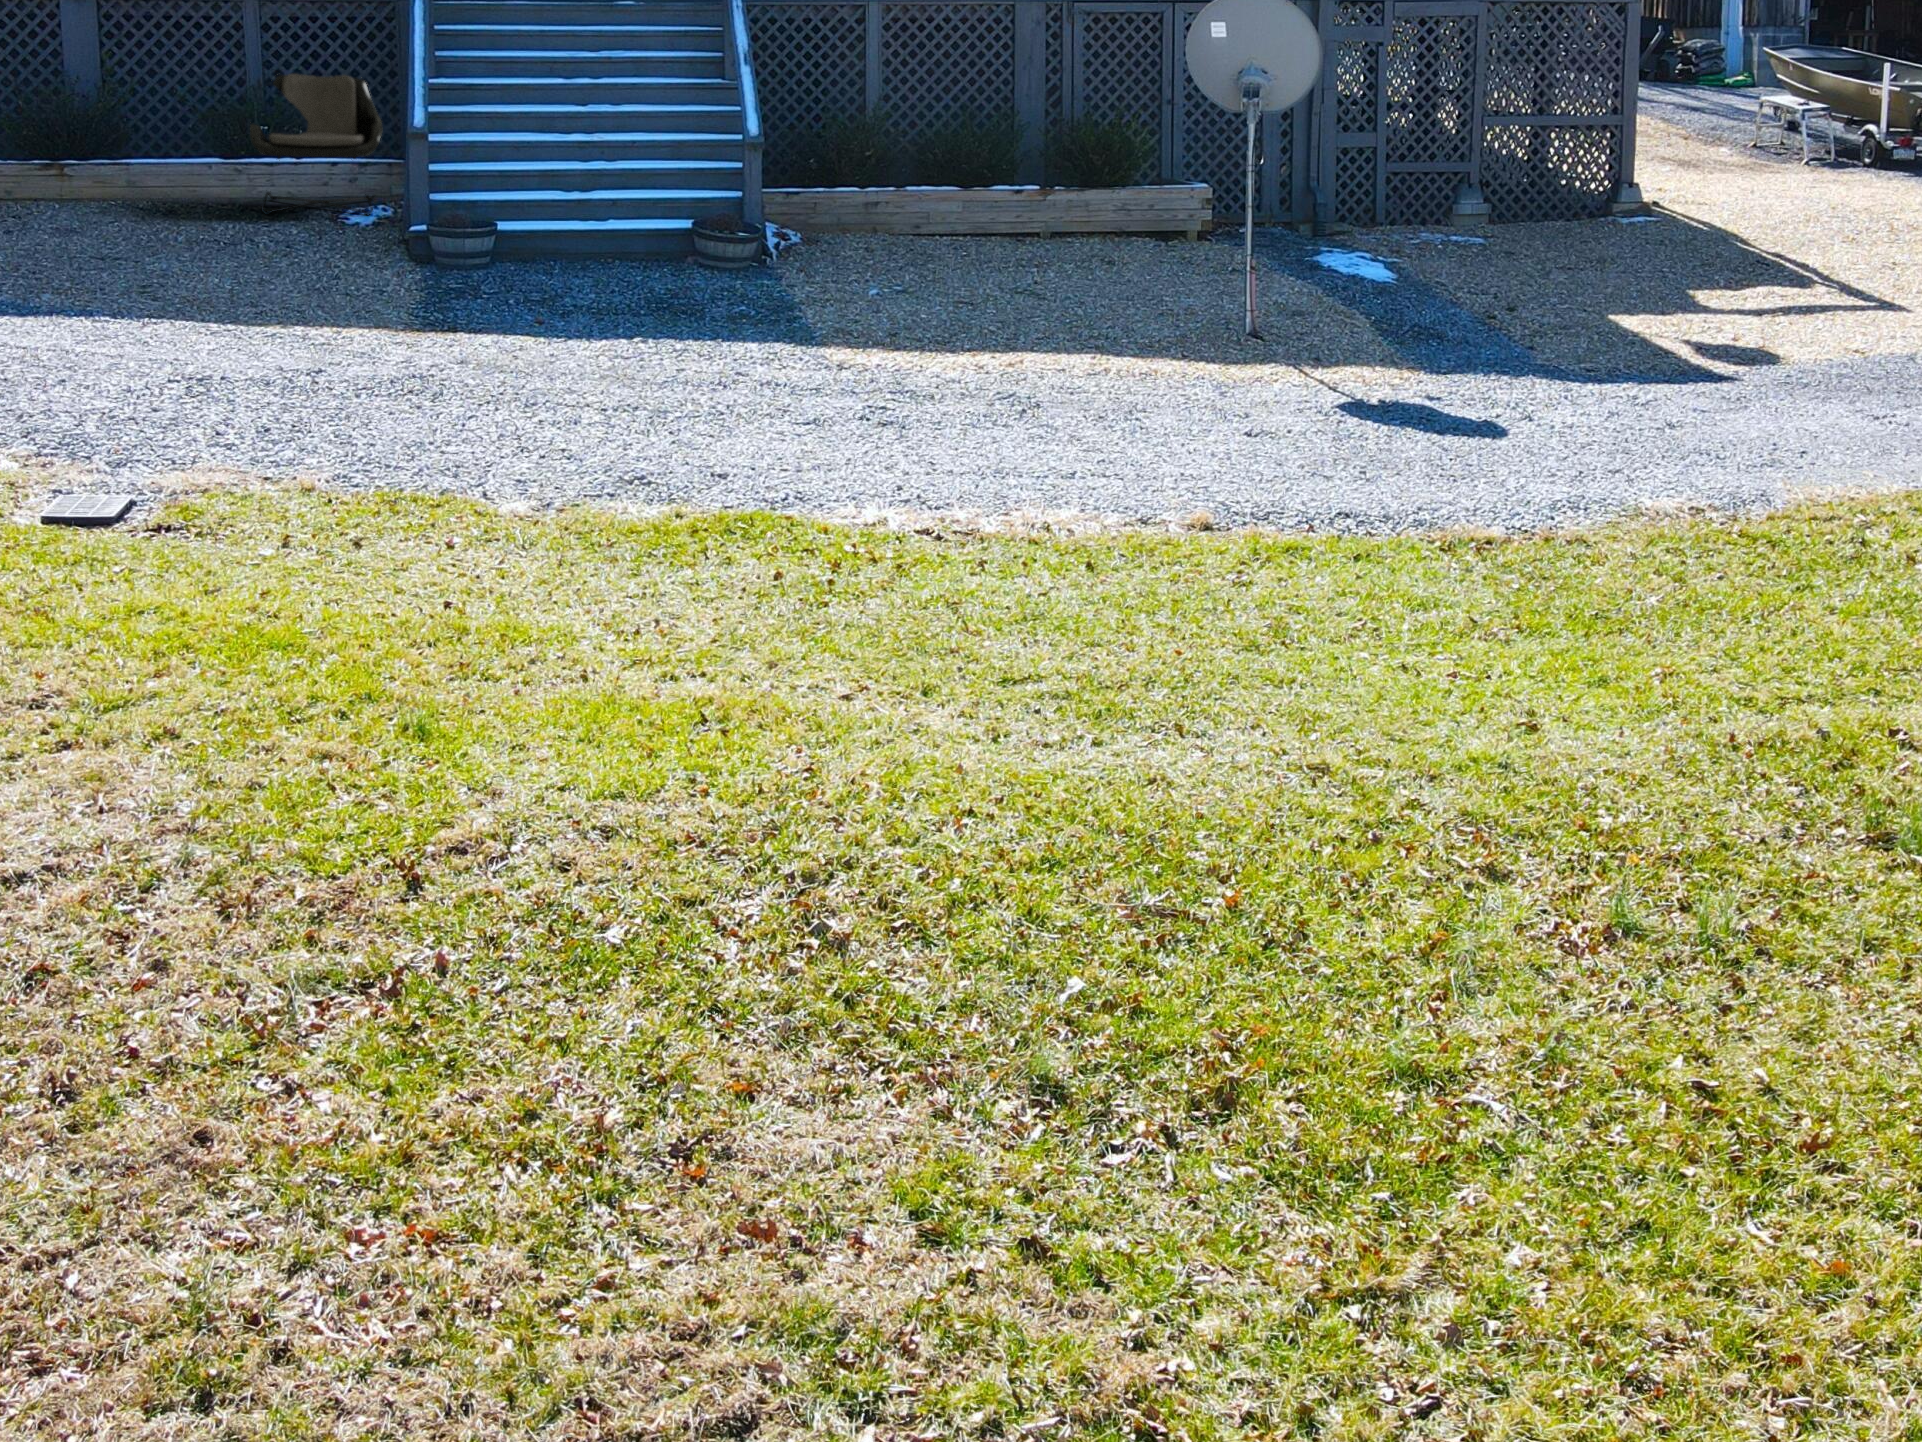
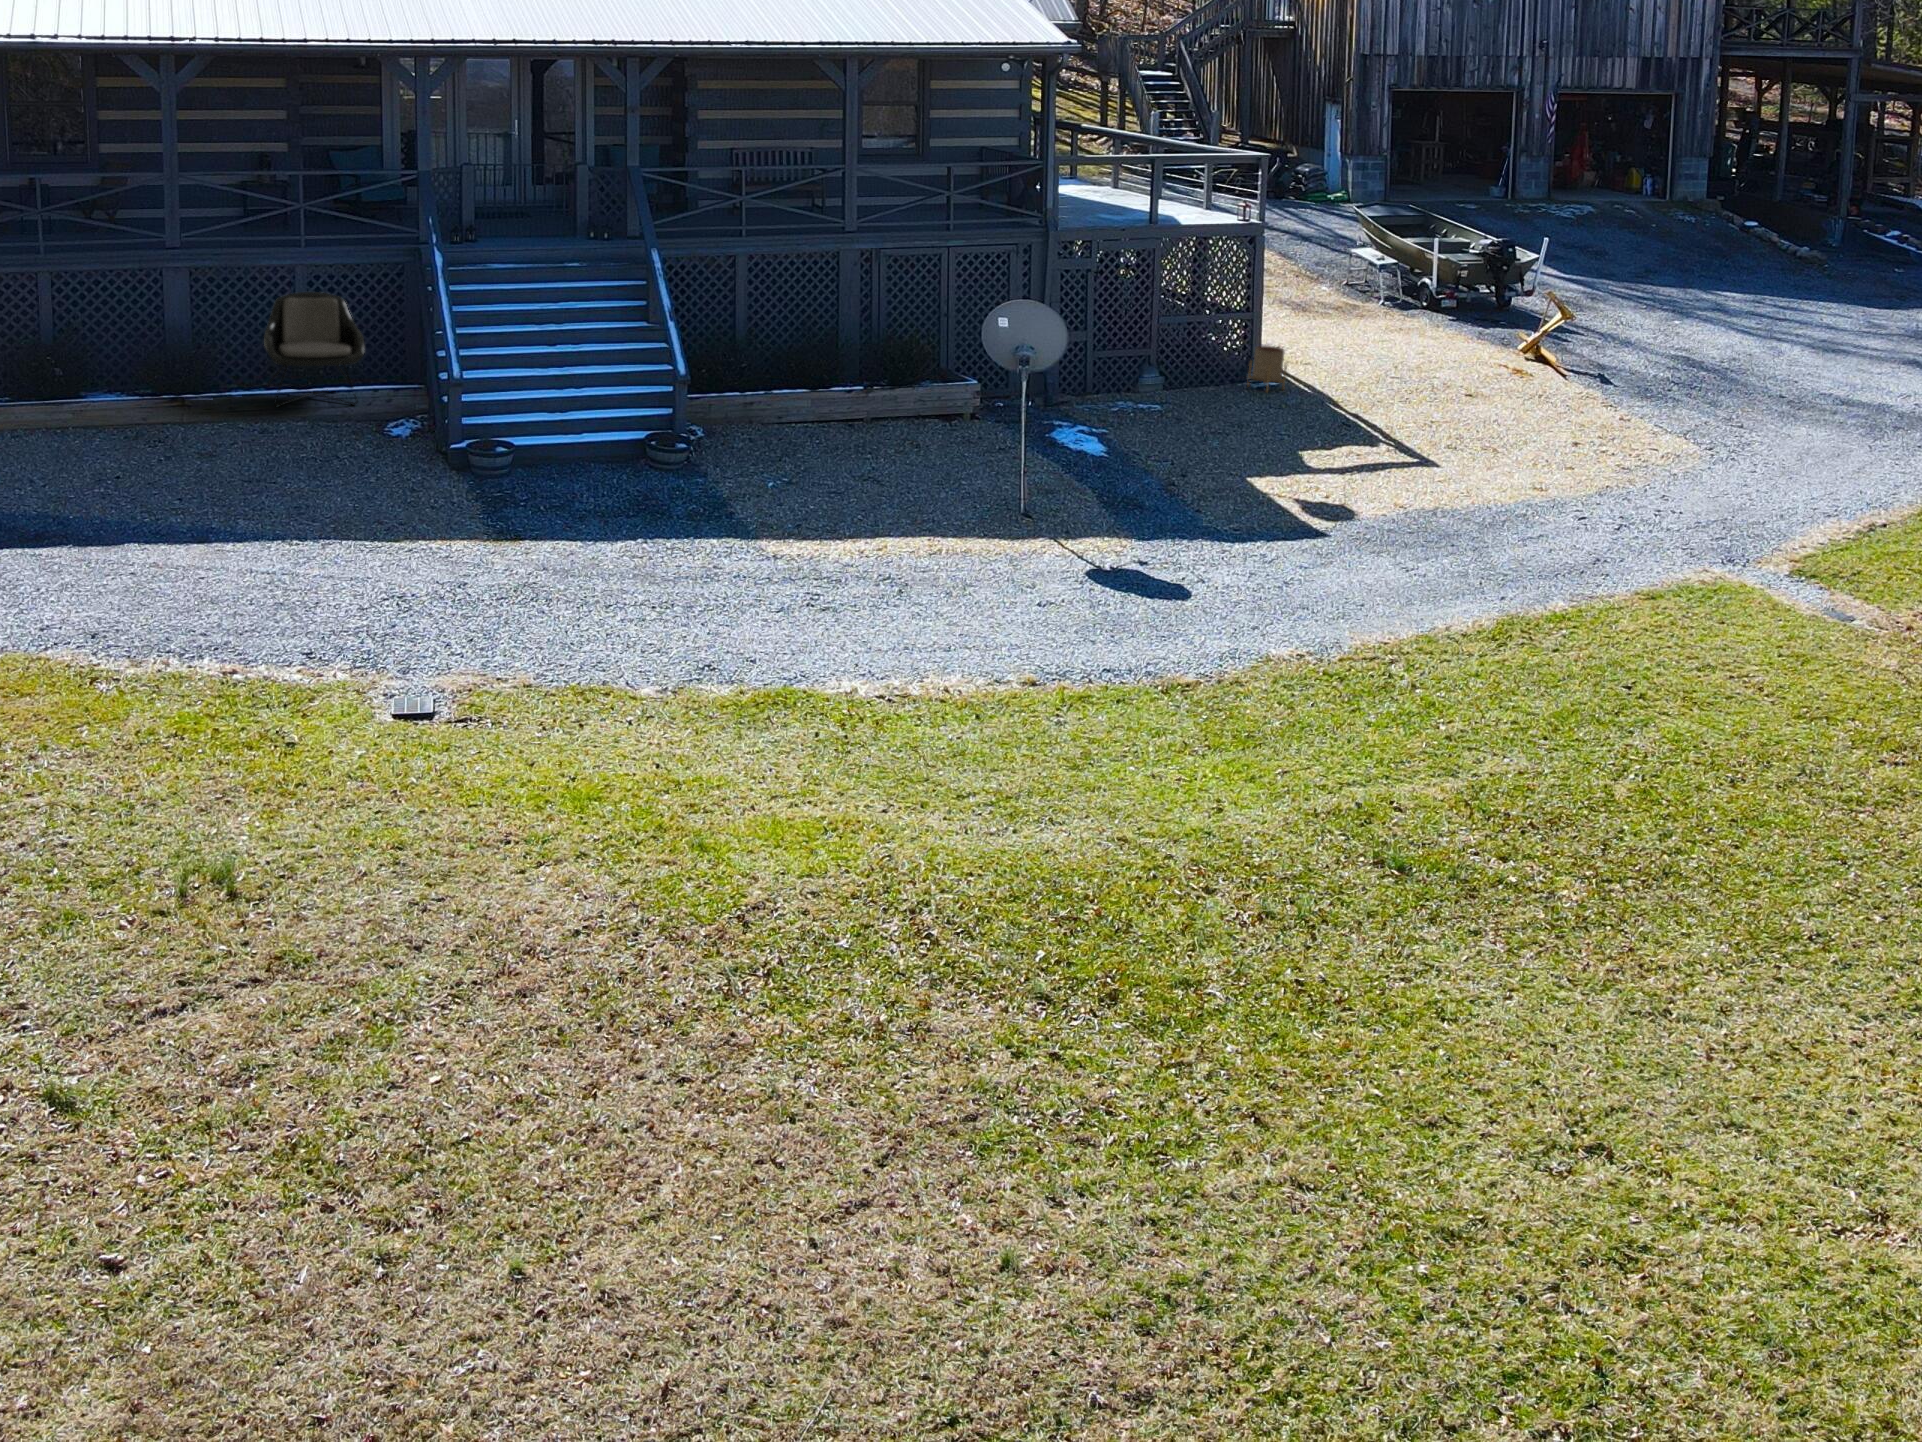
planter: none [1612,173,1671,237] -> present [1247,346,1287,391]

